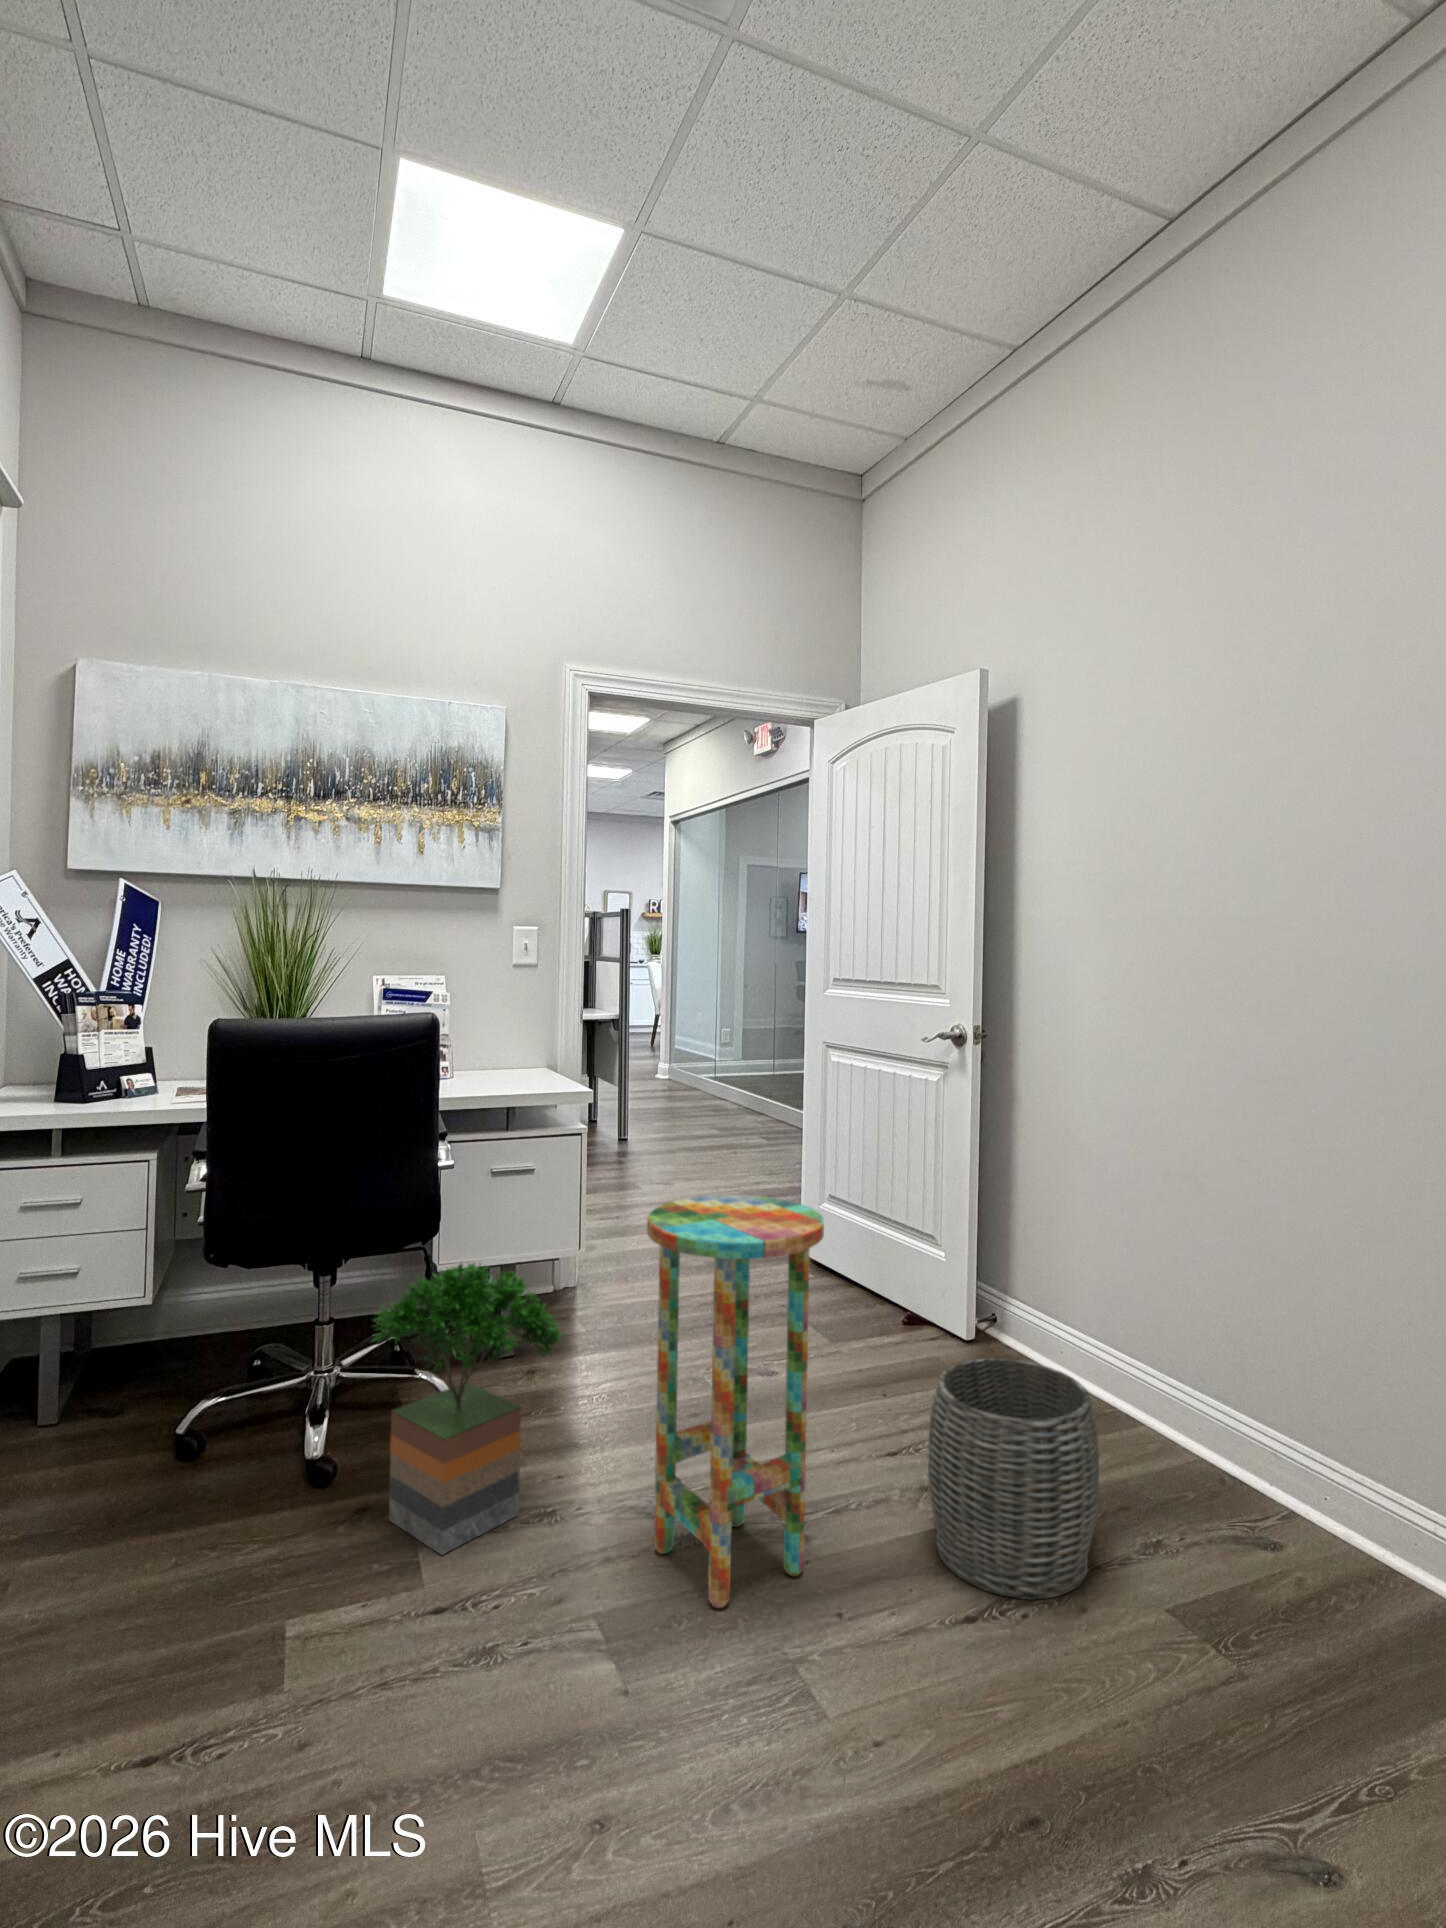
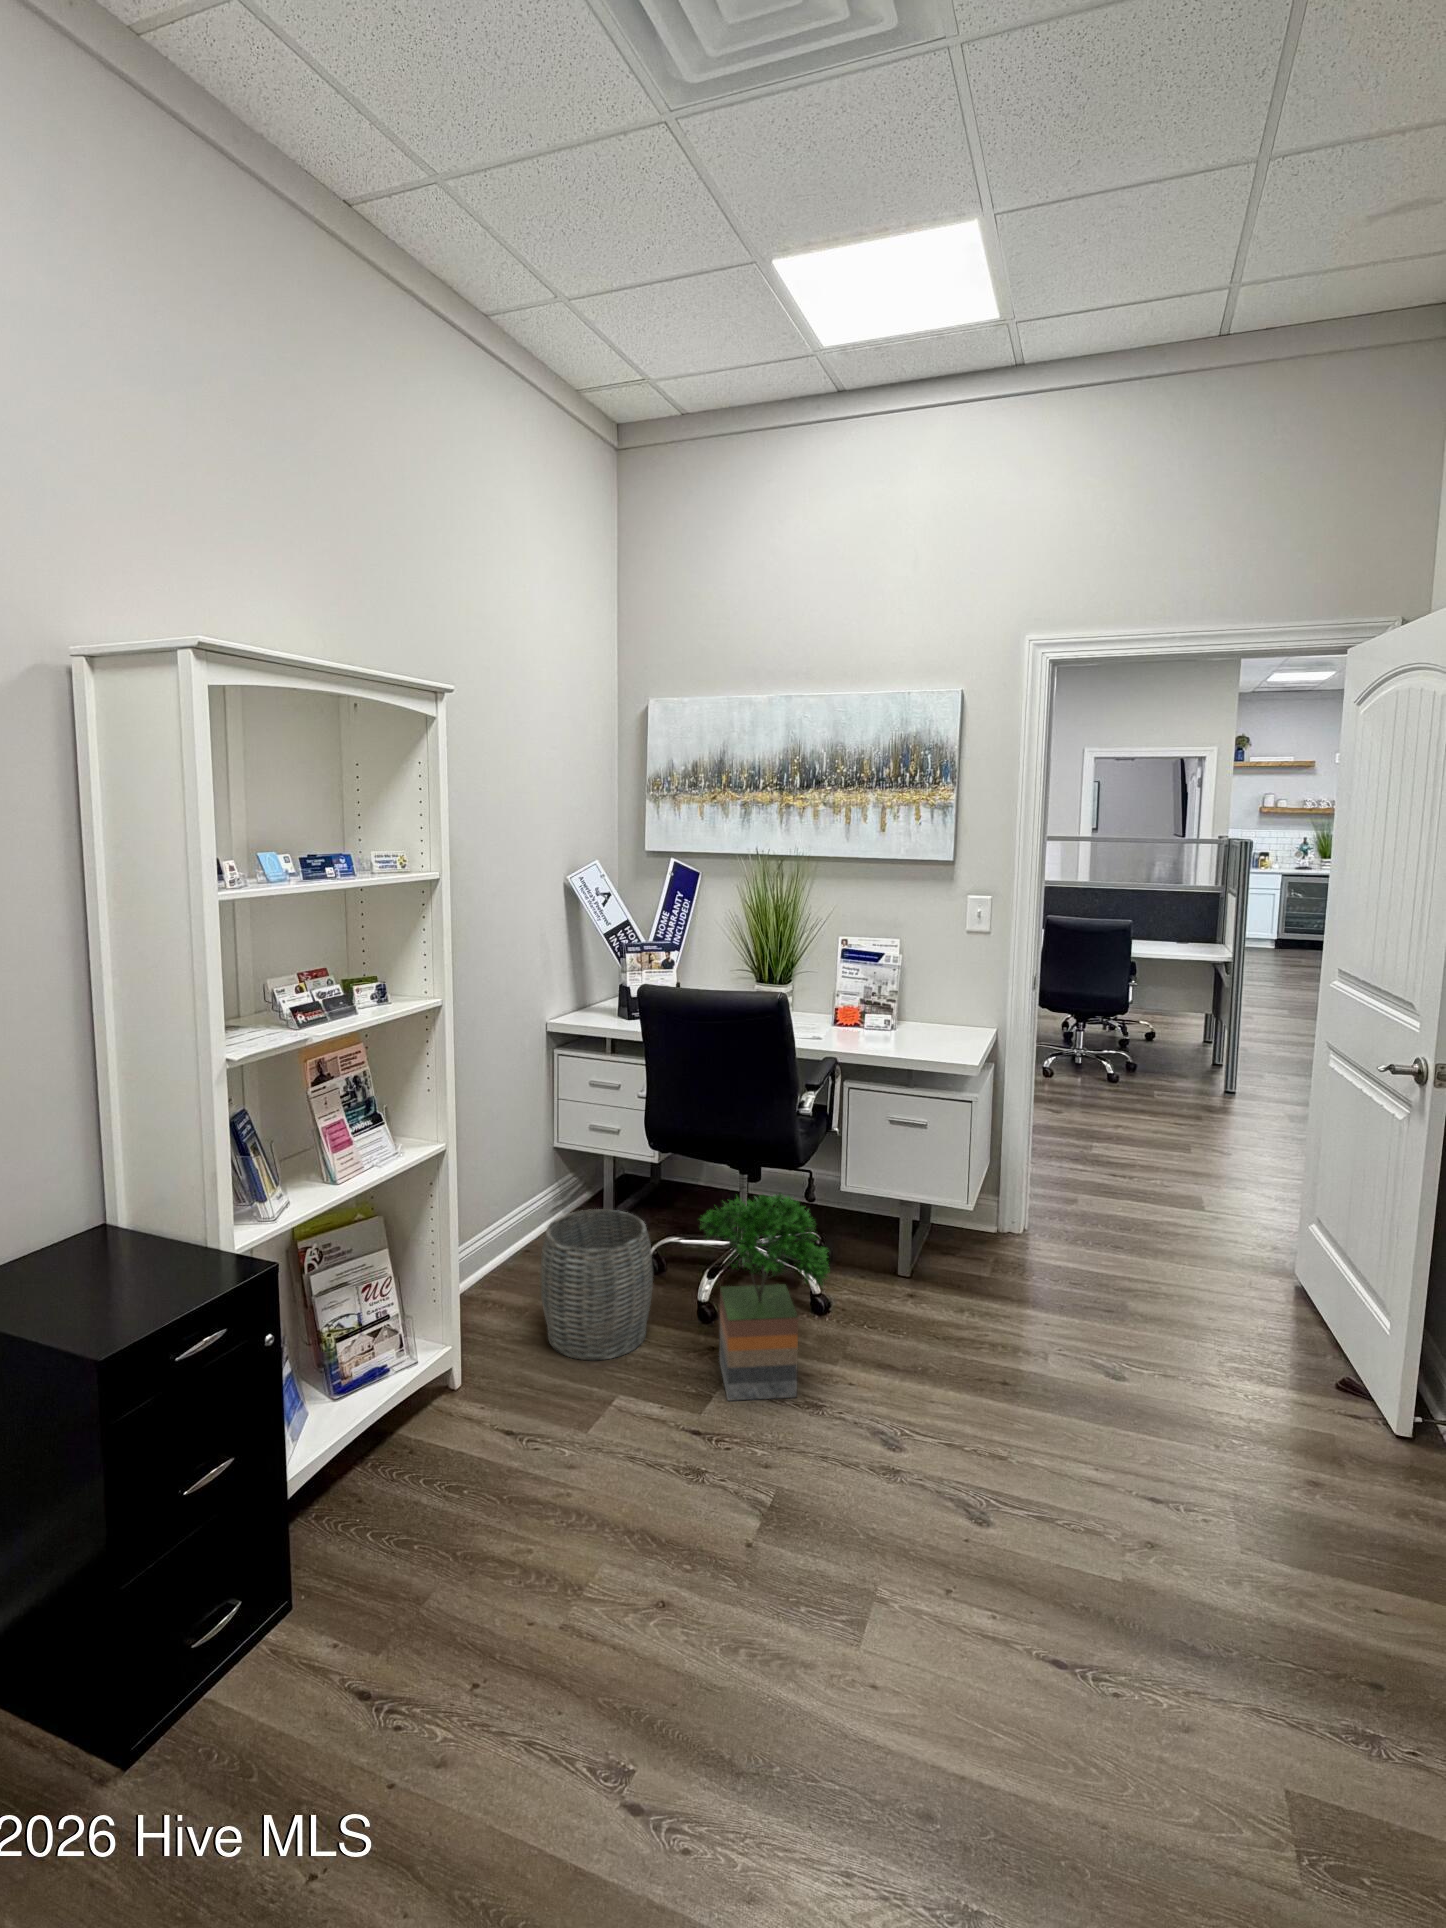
side table: present [647,1195,824,1608] -> none [836,1191,999,1546]
woven basket: present [928,1358,1099,1599] -> present [541,1209,653,1360]

